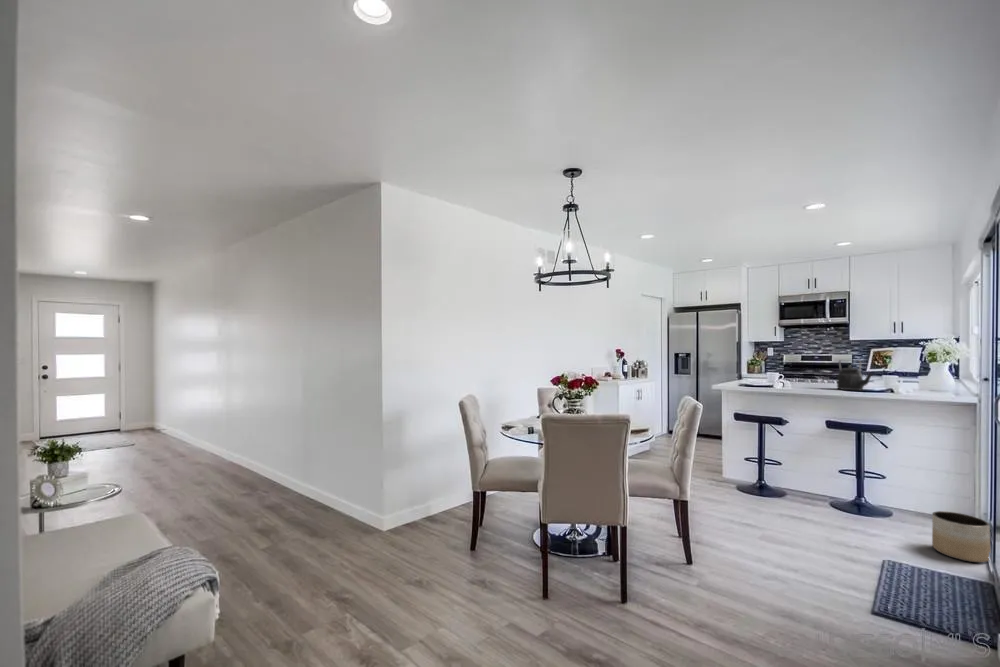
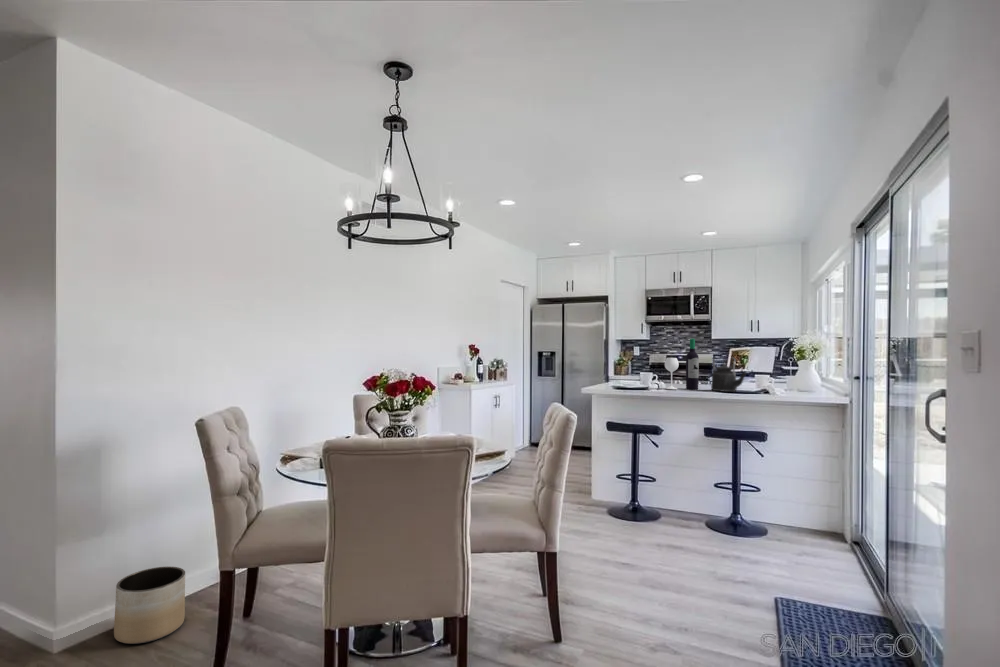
wine bottle: none [791,344,825,388] -> present [665,339,699,389]
planter: present [932,511,990,563] -> present [114,566,185,644]

